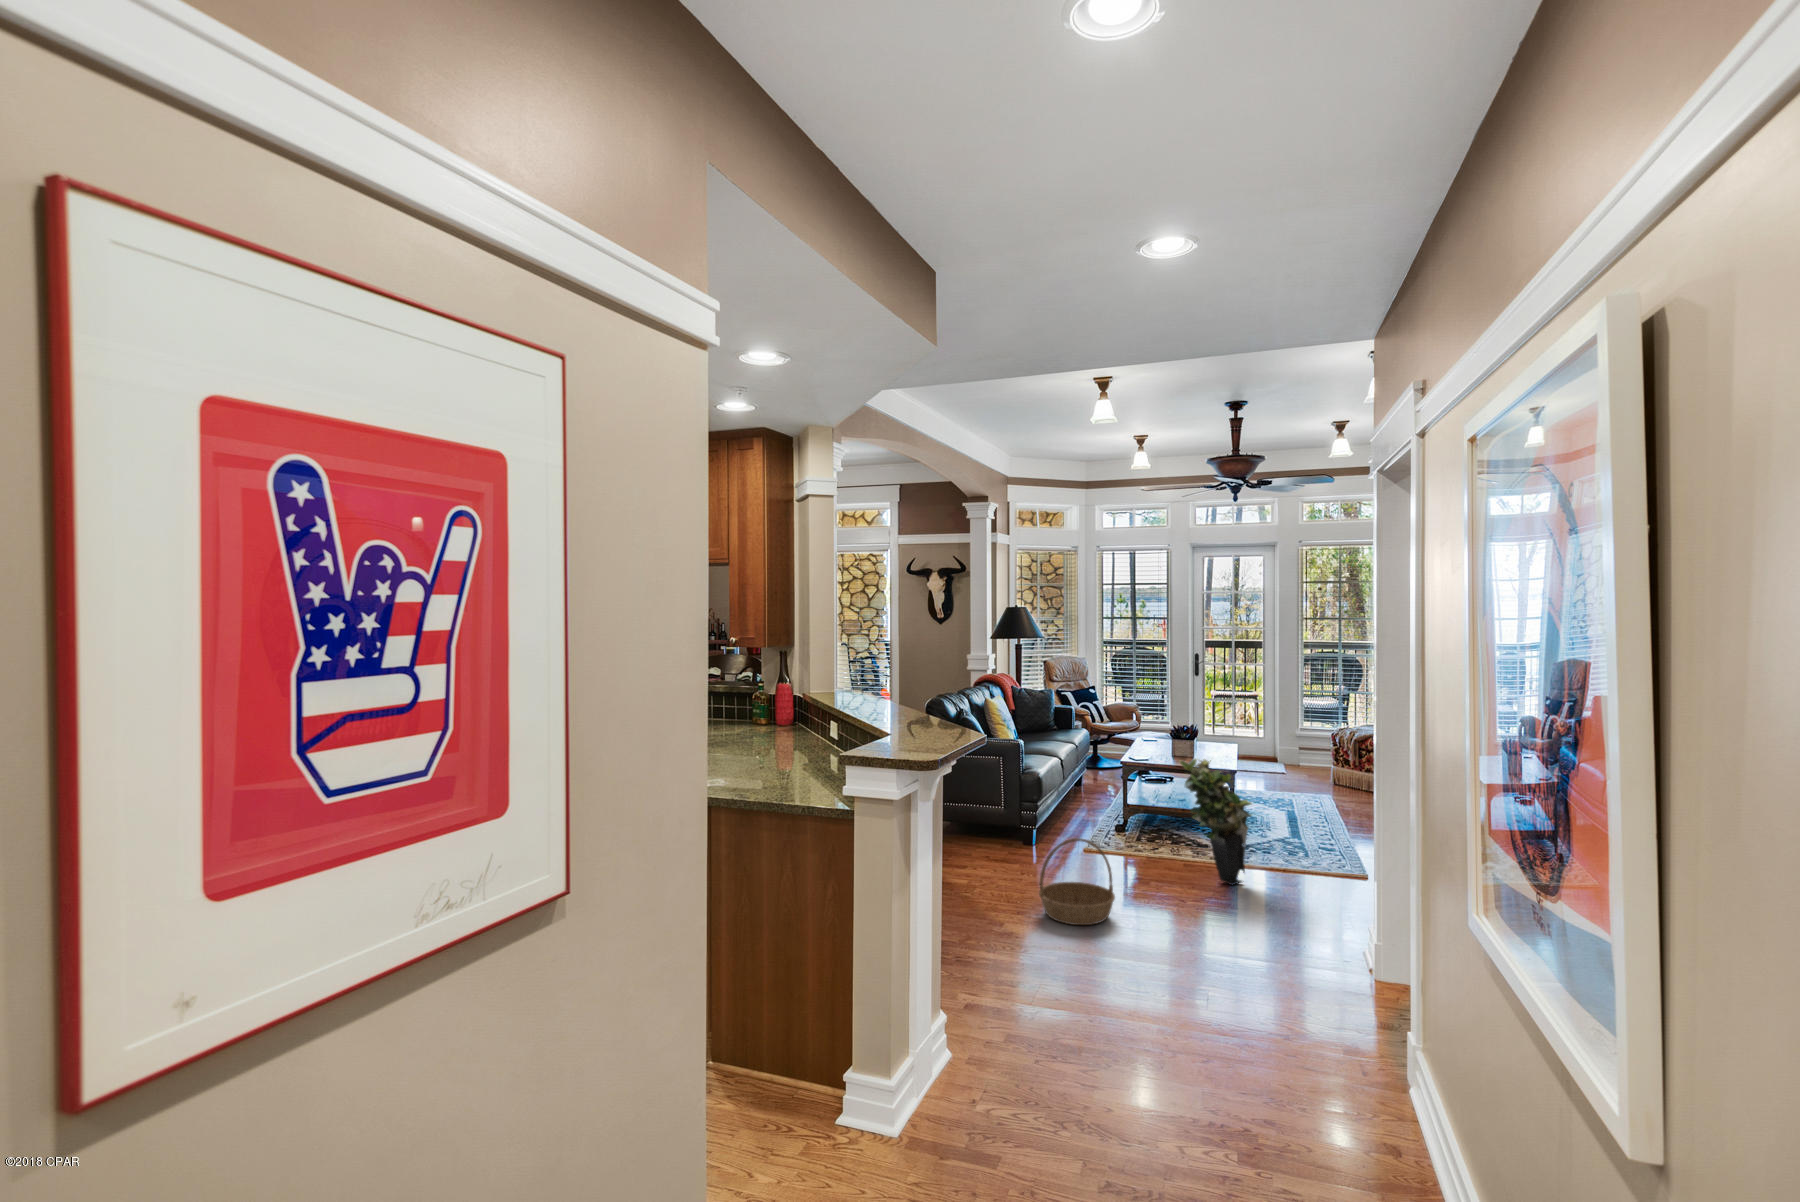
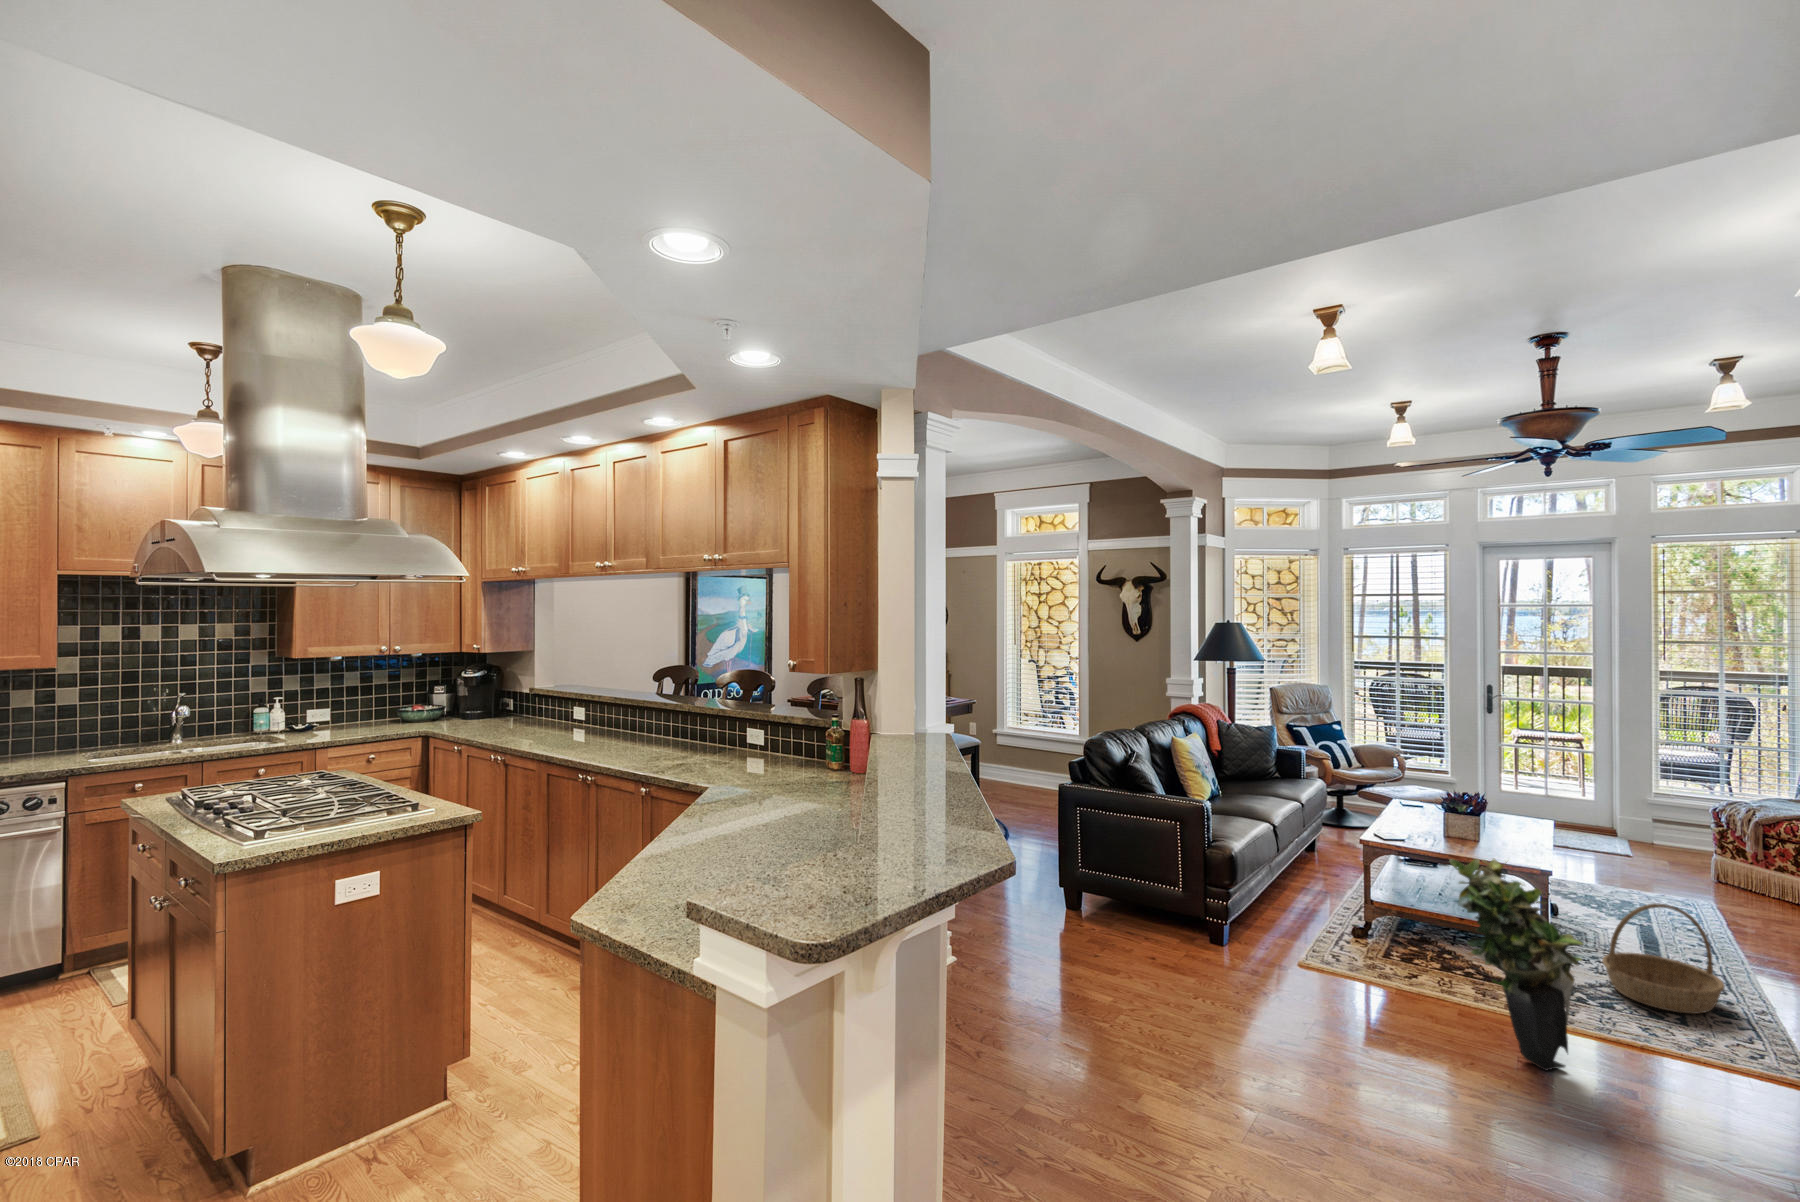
basket: present [1039,838,1115,925] -> present [1602,903,1725,1014]

